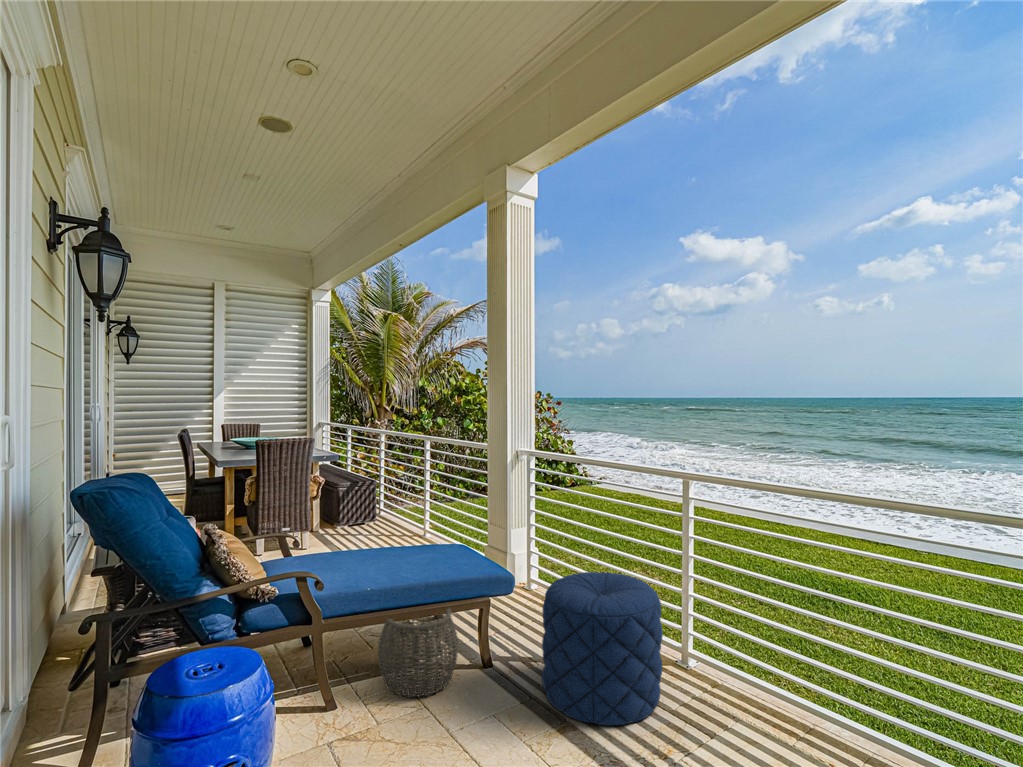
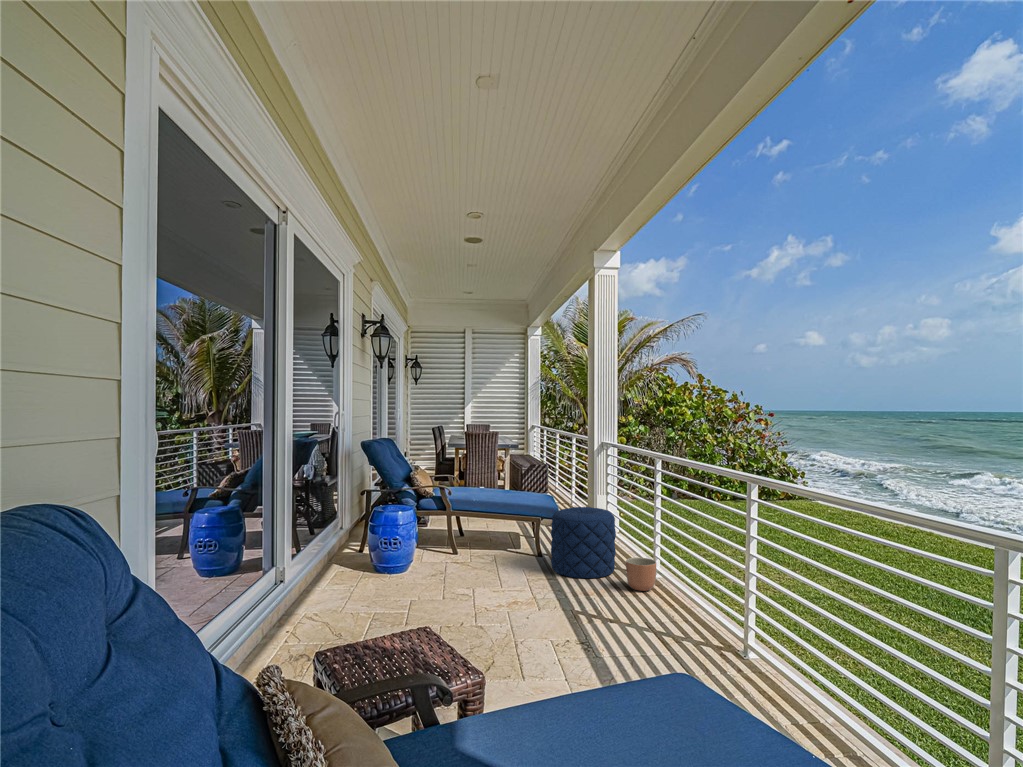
woven basket: present [378,609,459,697] -> none [480,515,521,558]
planter: none [718,663,777,735] -> present [626,558,656,591]

